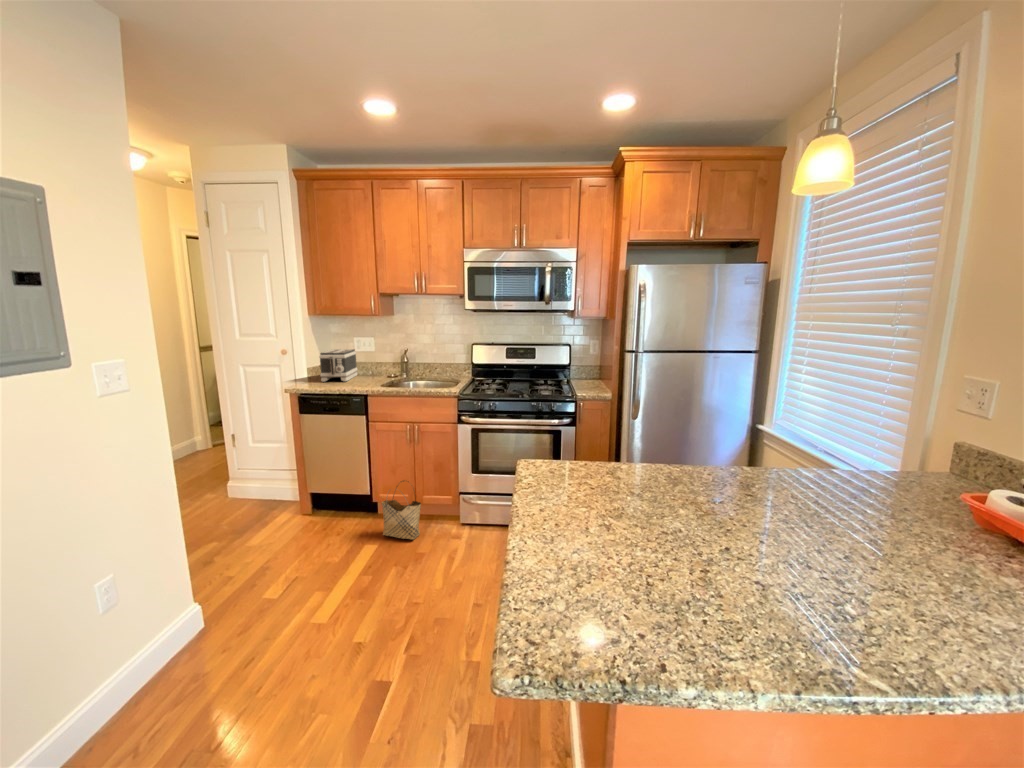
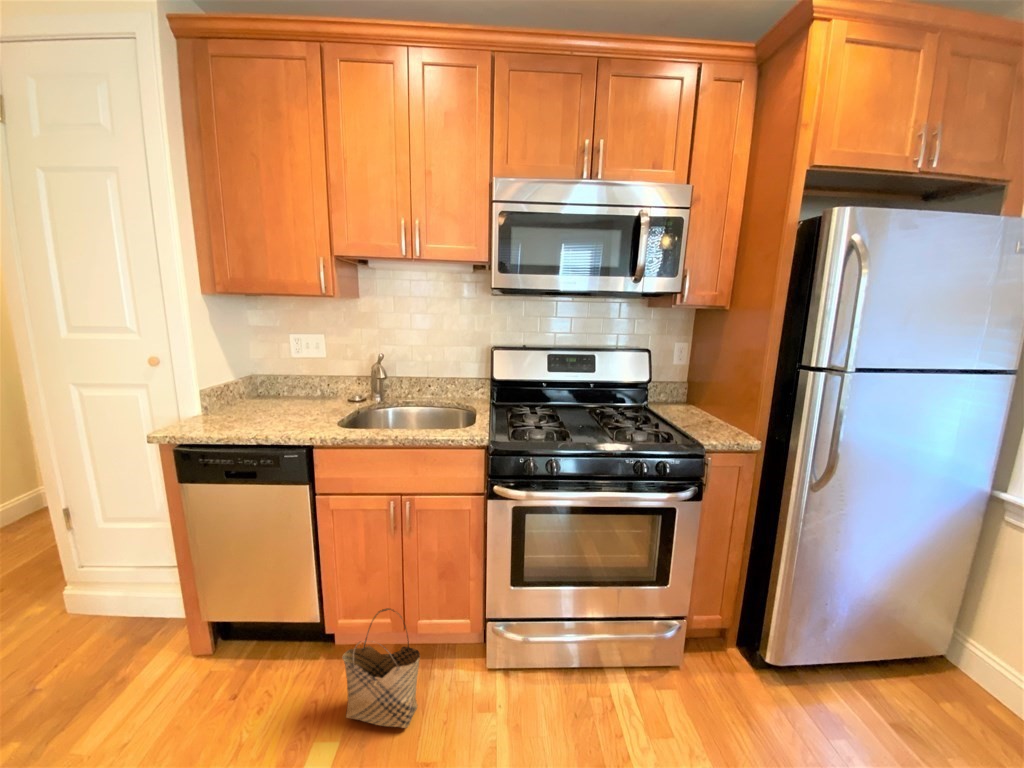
toaster: present [319,349,357,382] -> none [221,355,298,416]

